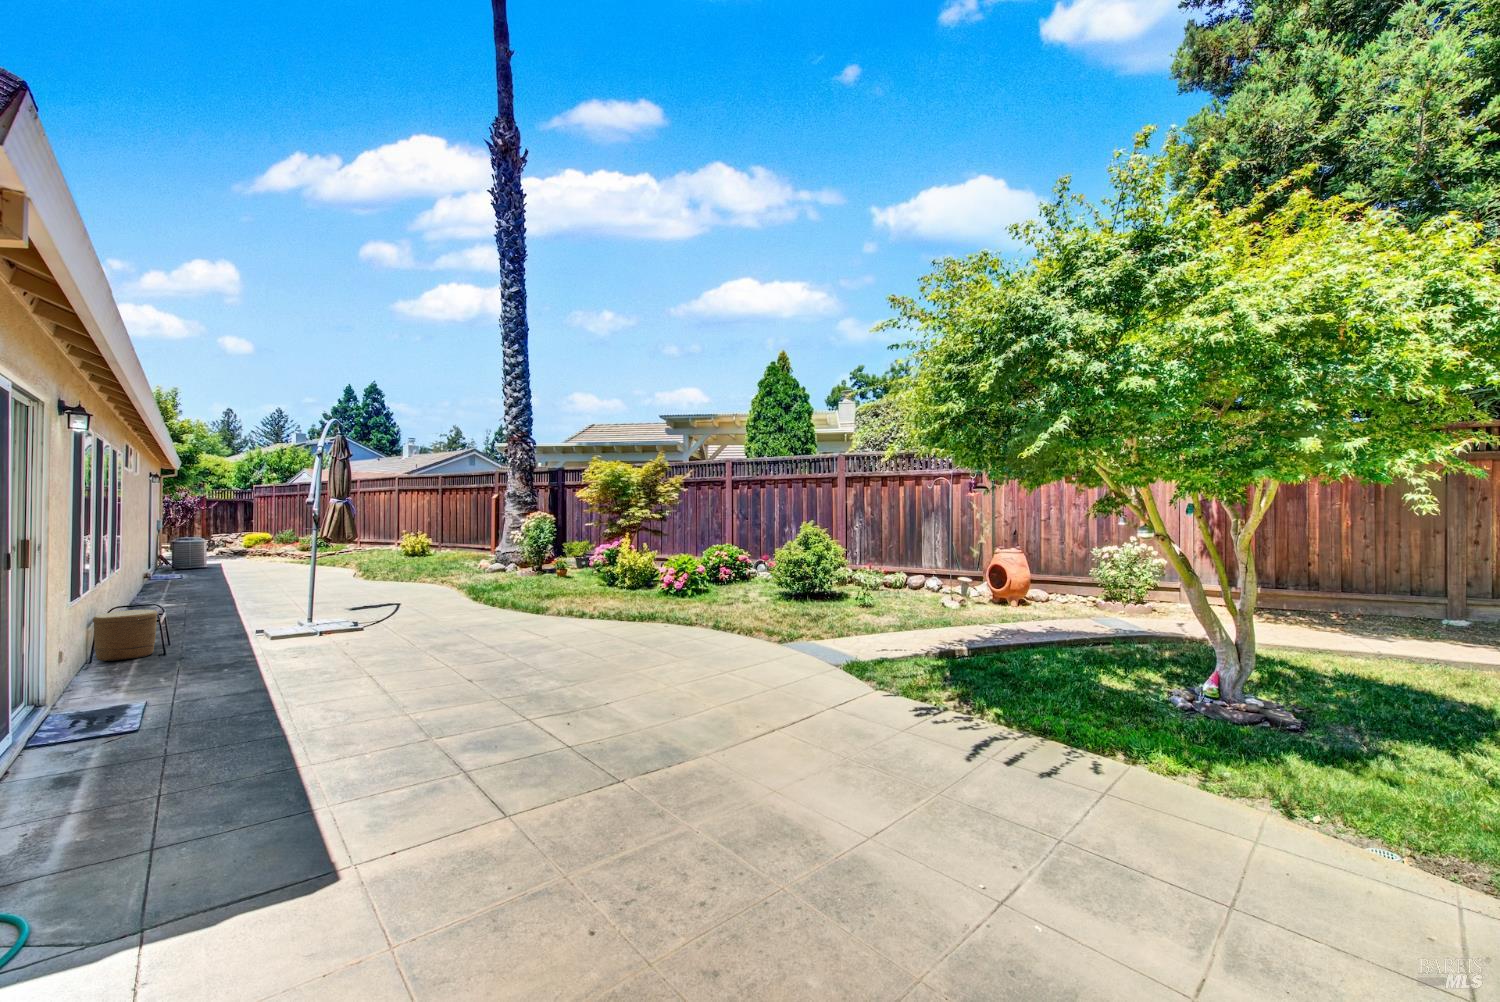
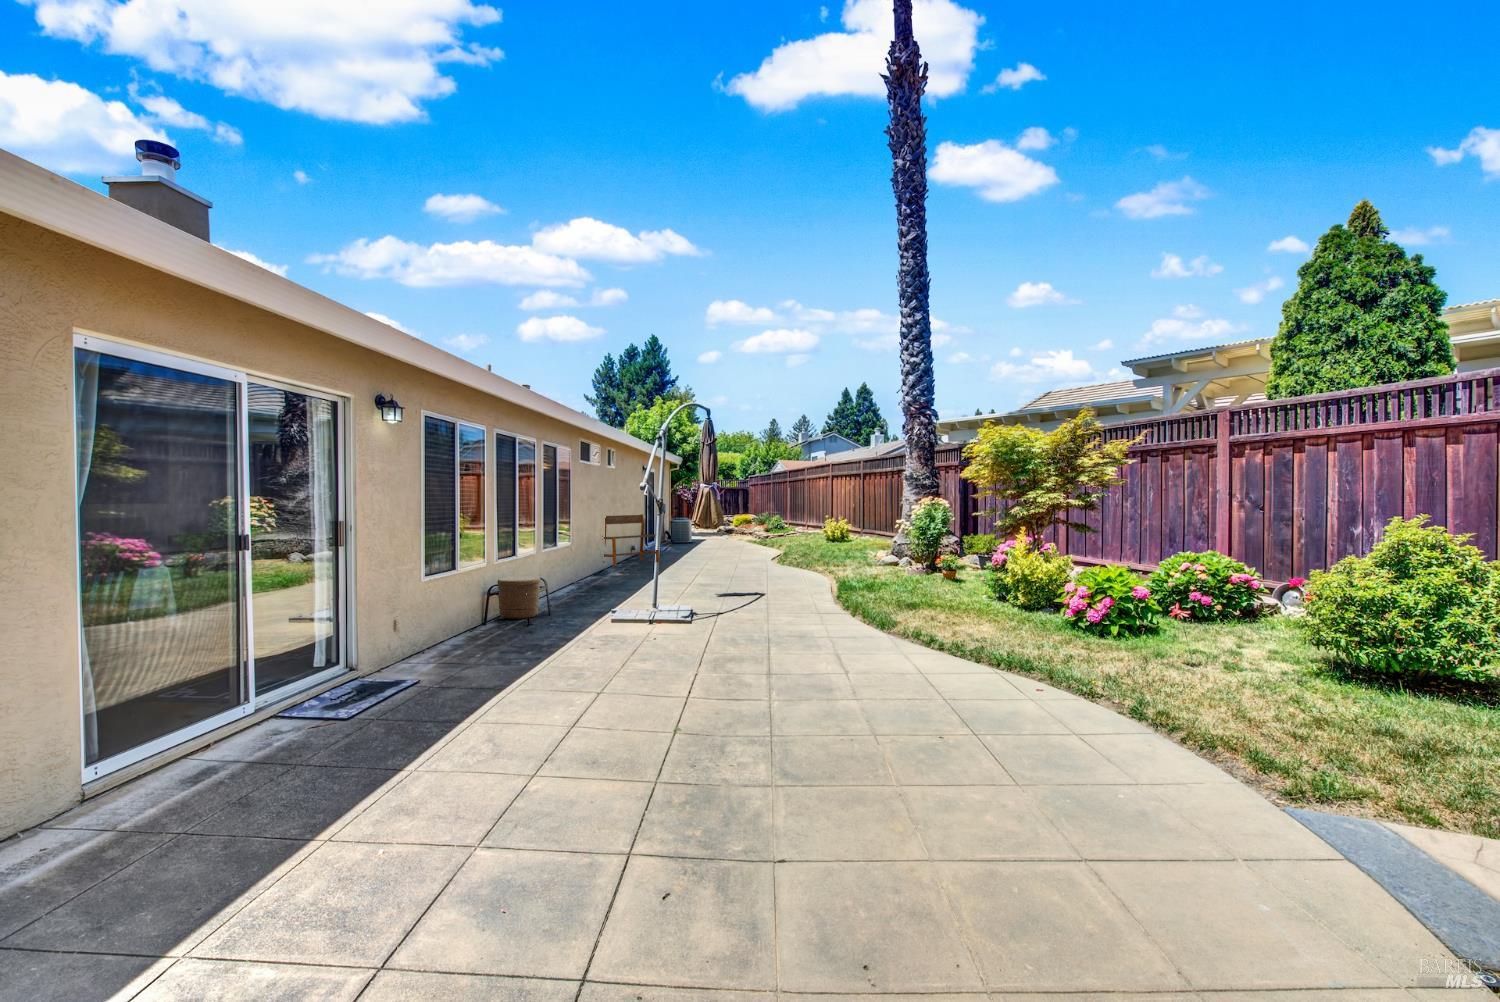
bench: none [111,537,206,602] -> present [602,514,659,566]

